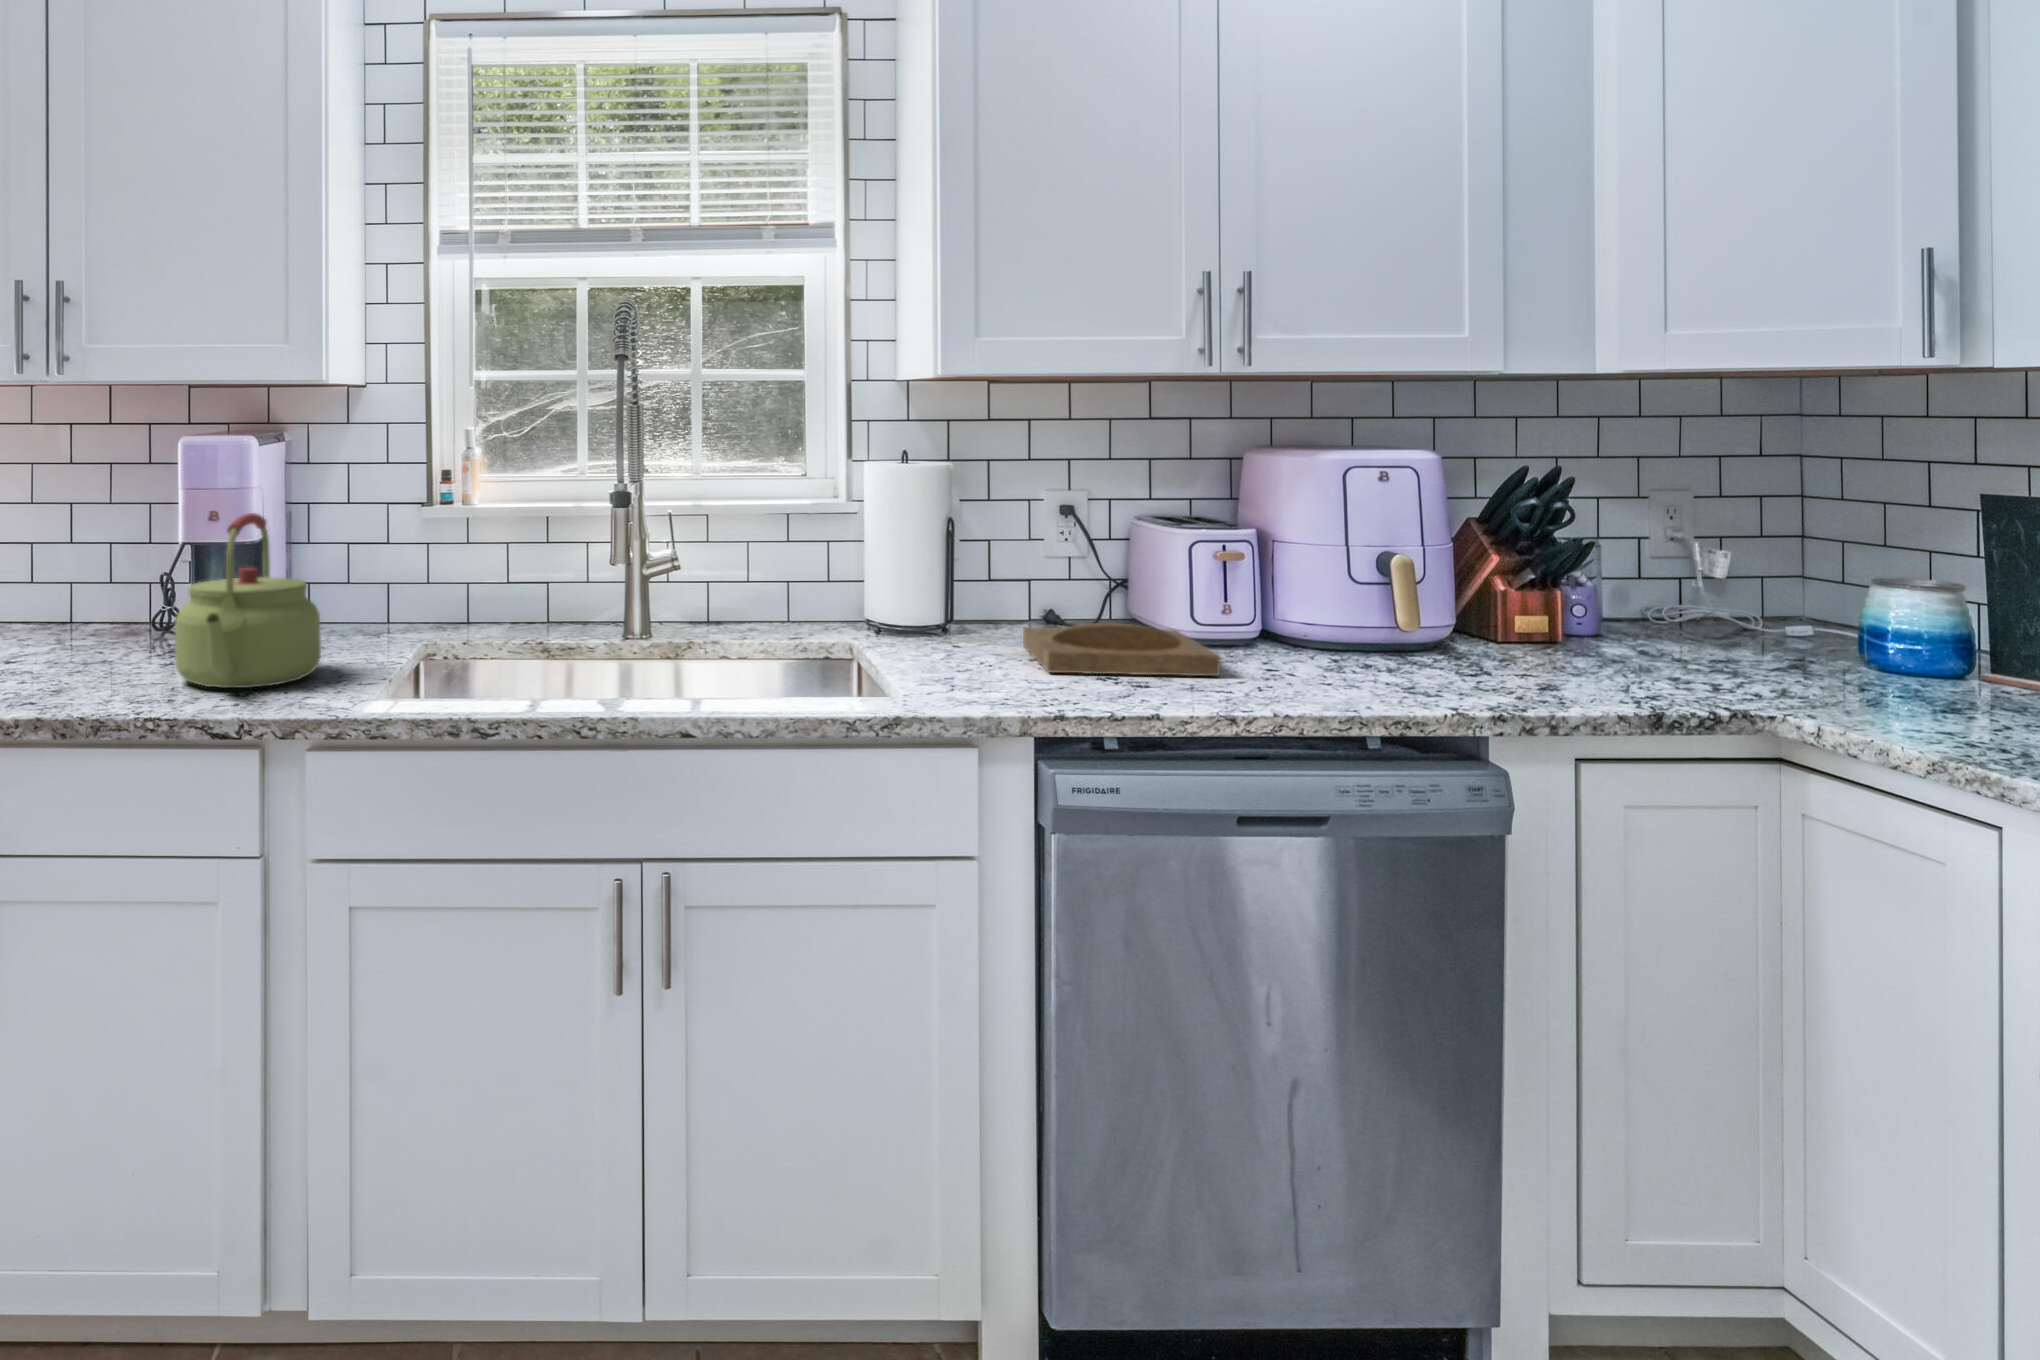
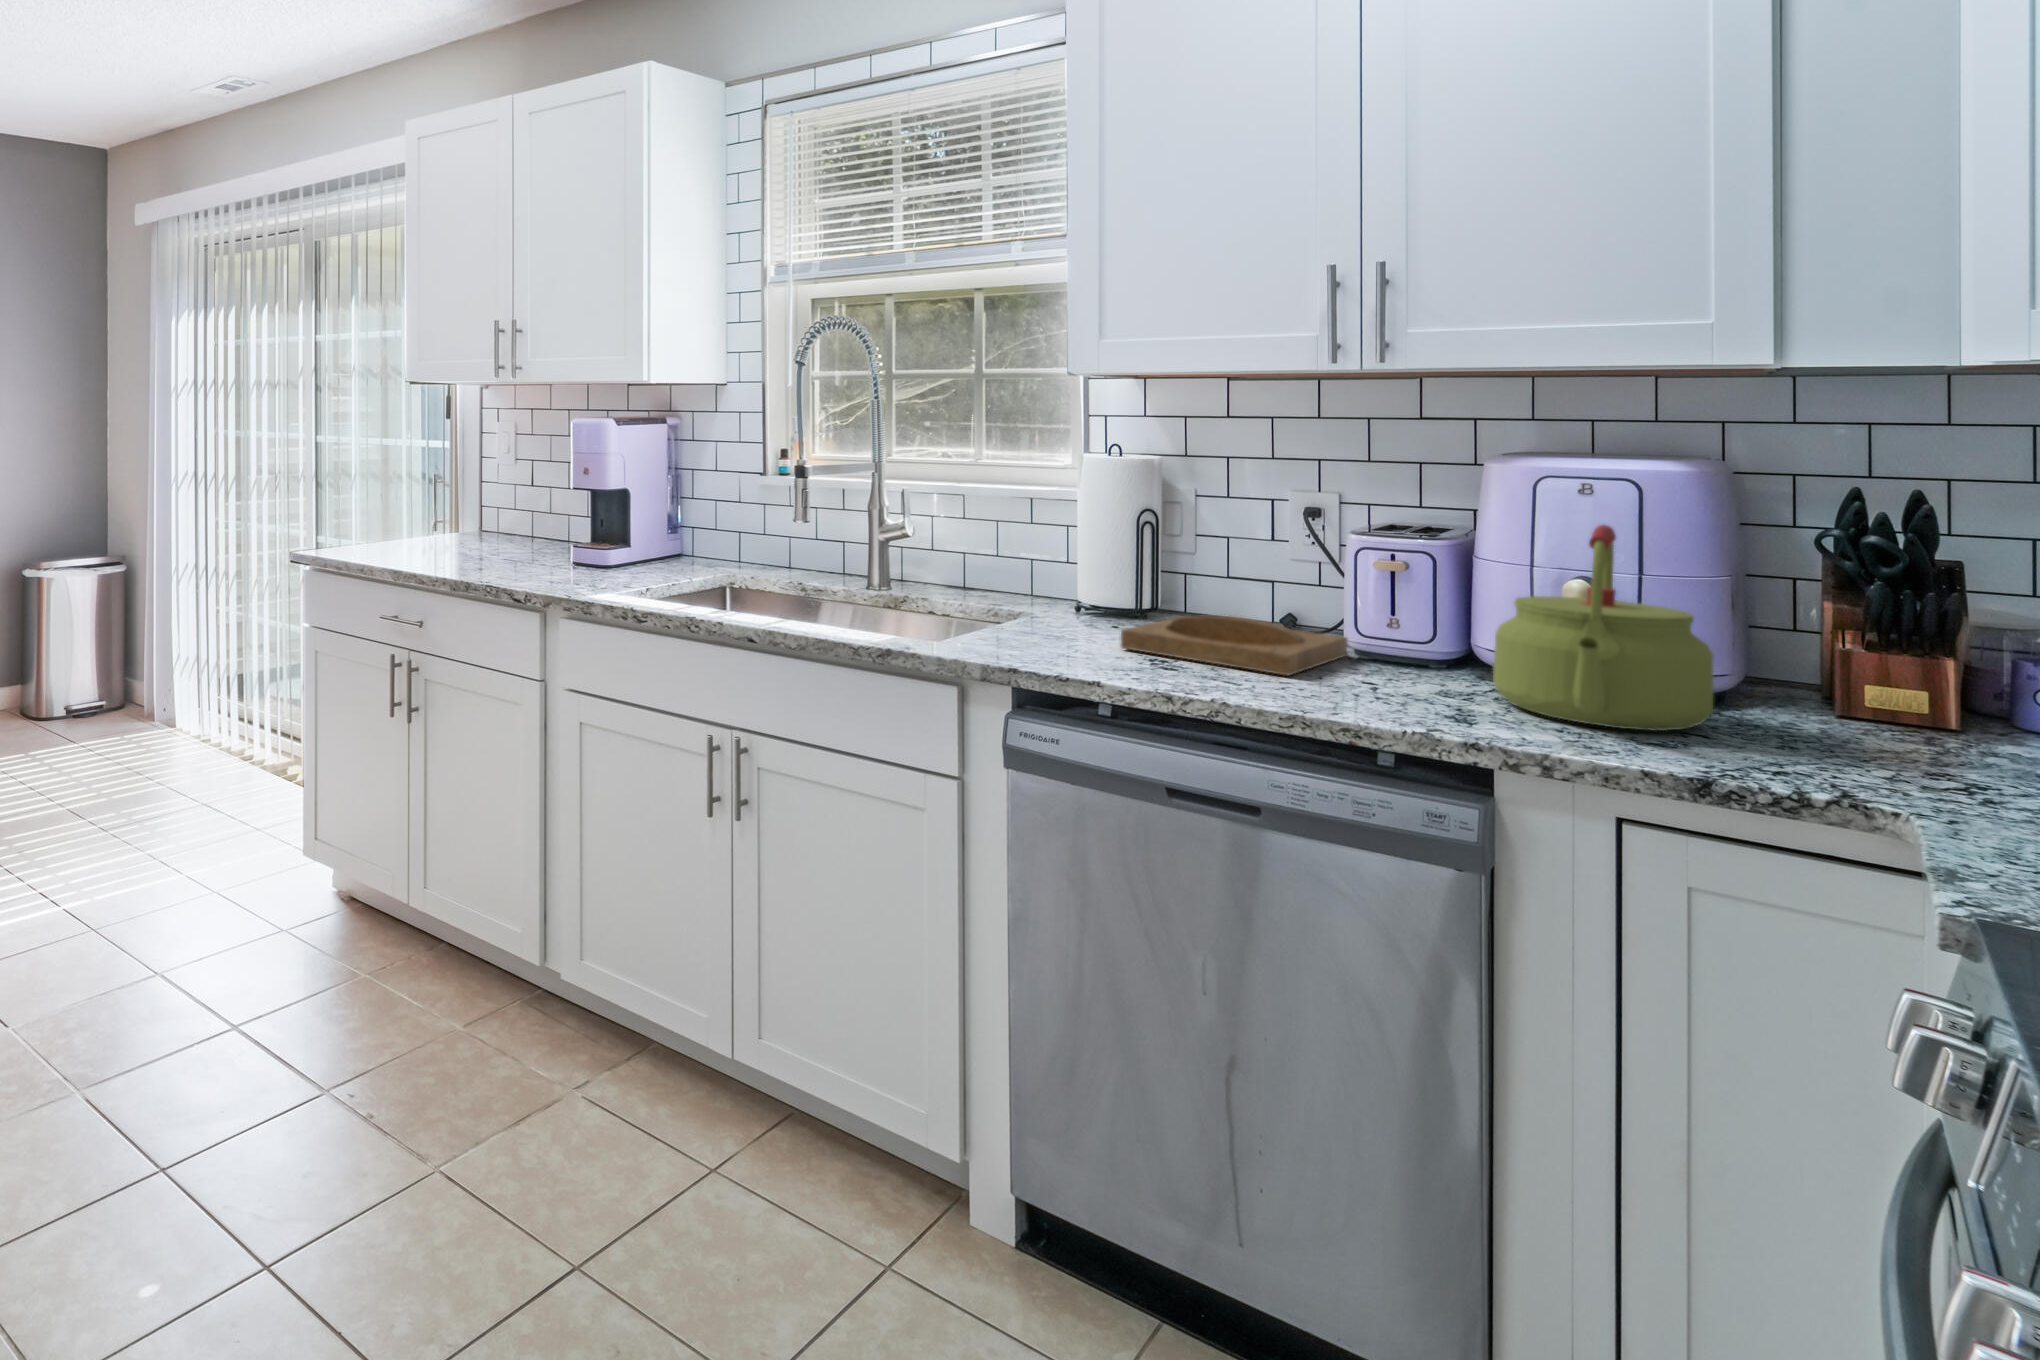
kettle: present [175,513,321,688] -> present [1493,525,1714,731]

